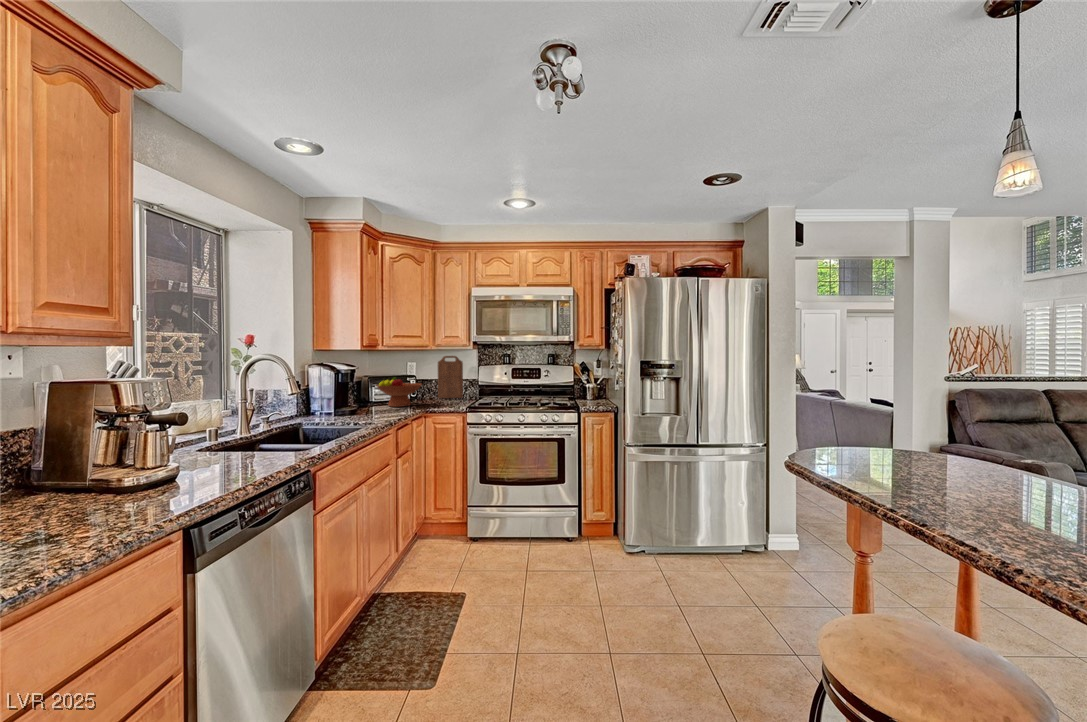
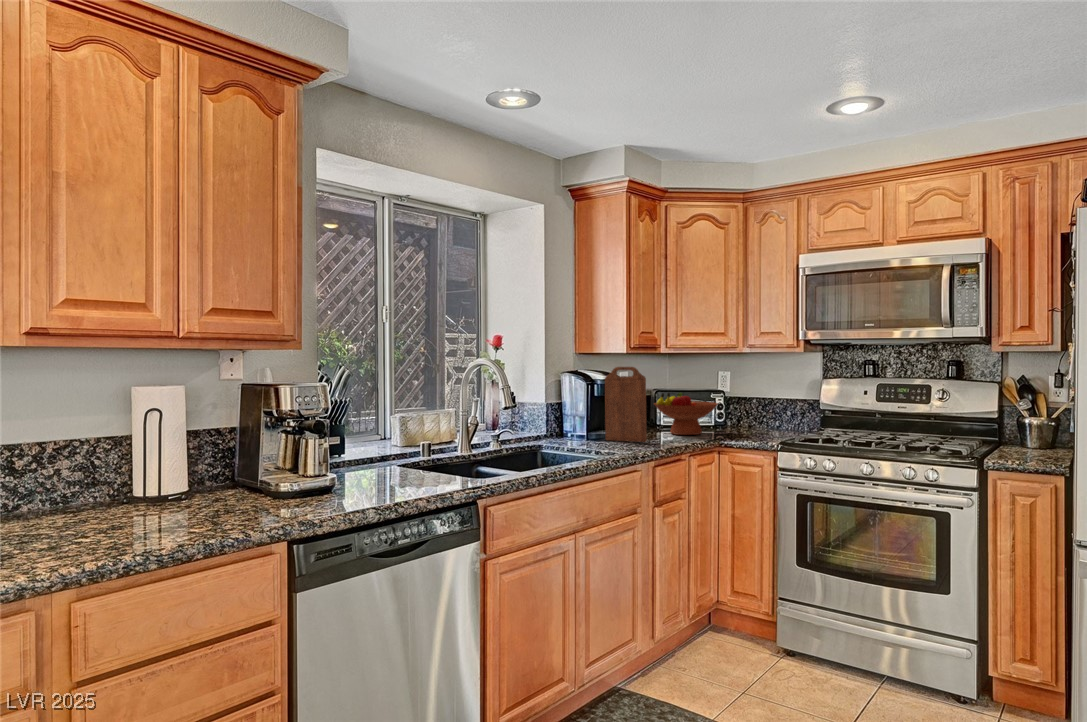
cutting board: present [438,356,463,399] -> present [605,367,647,442]

